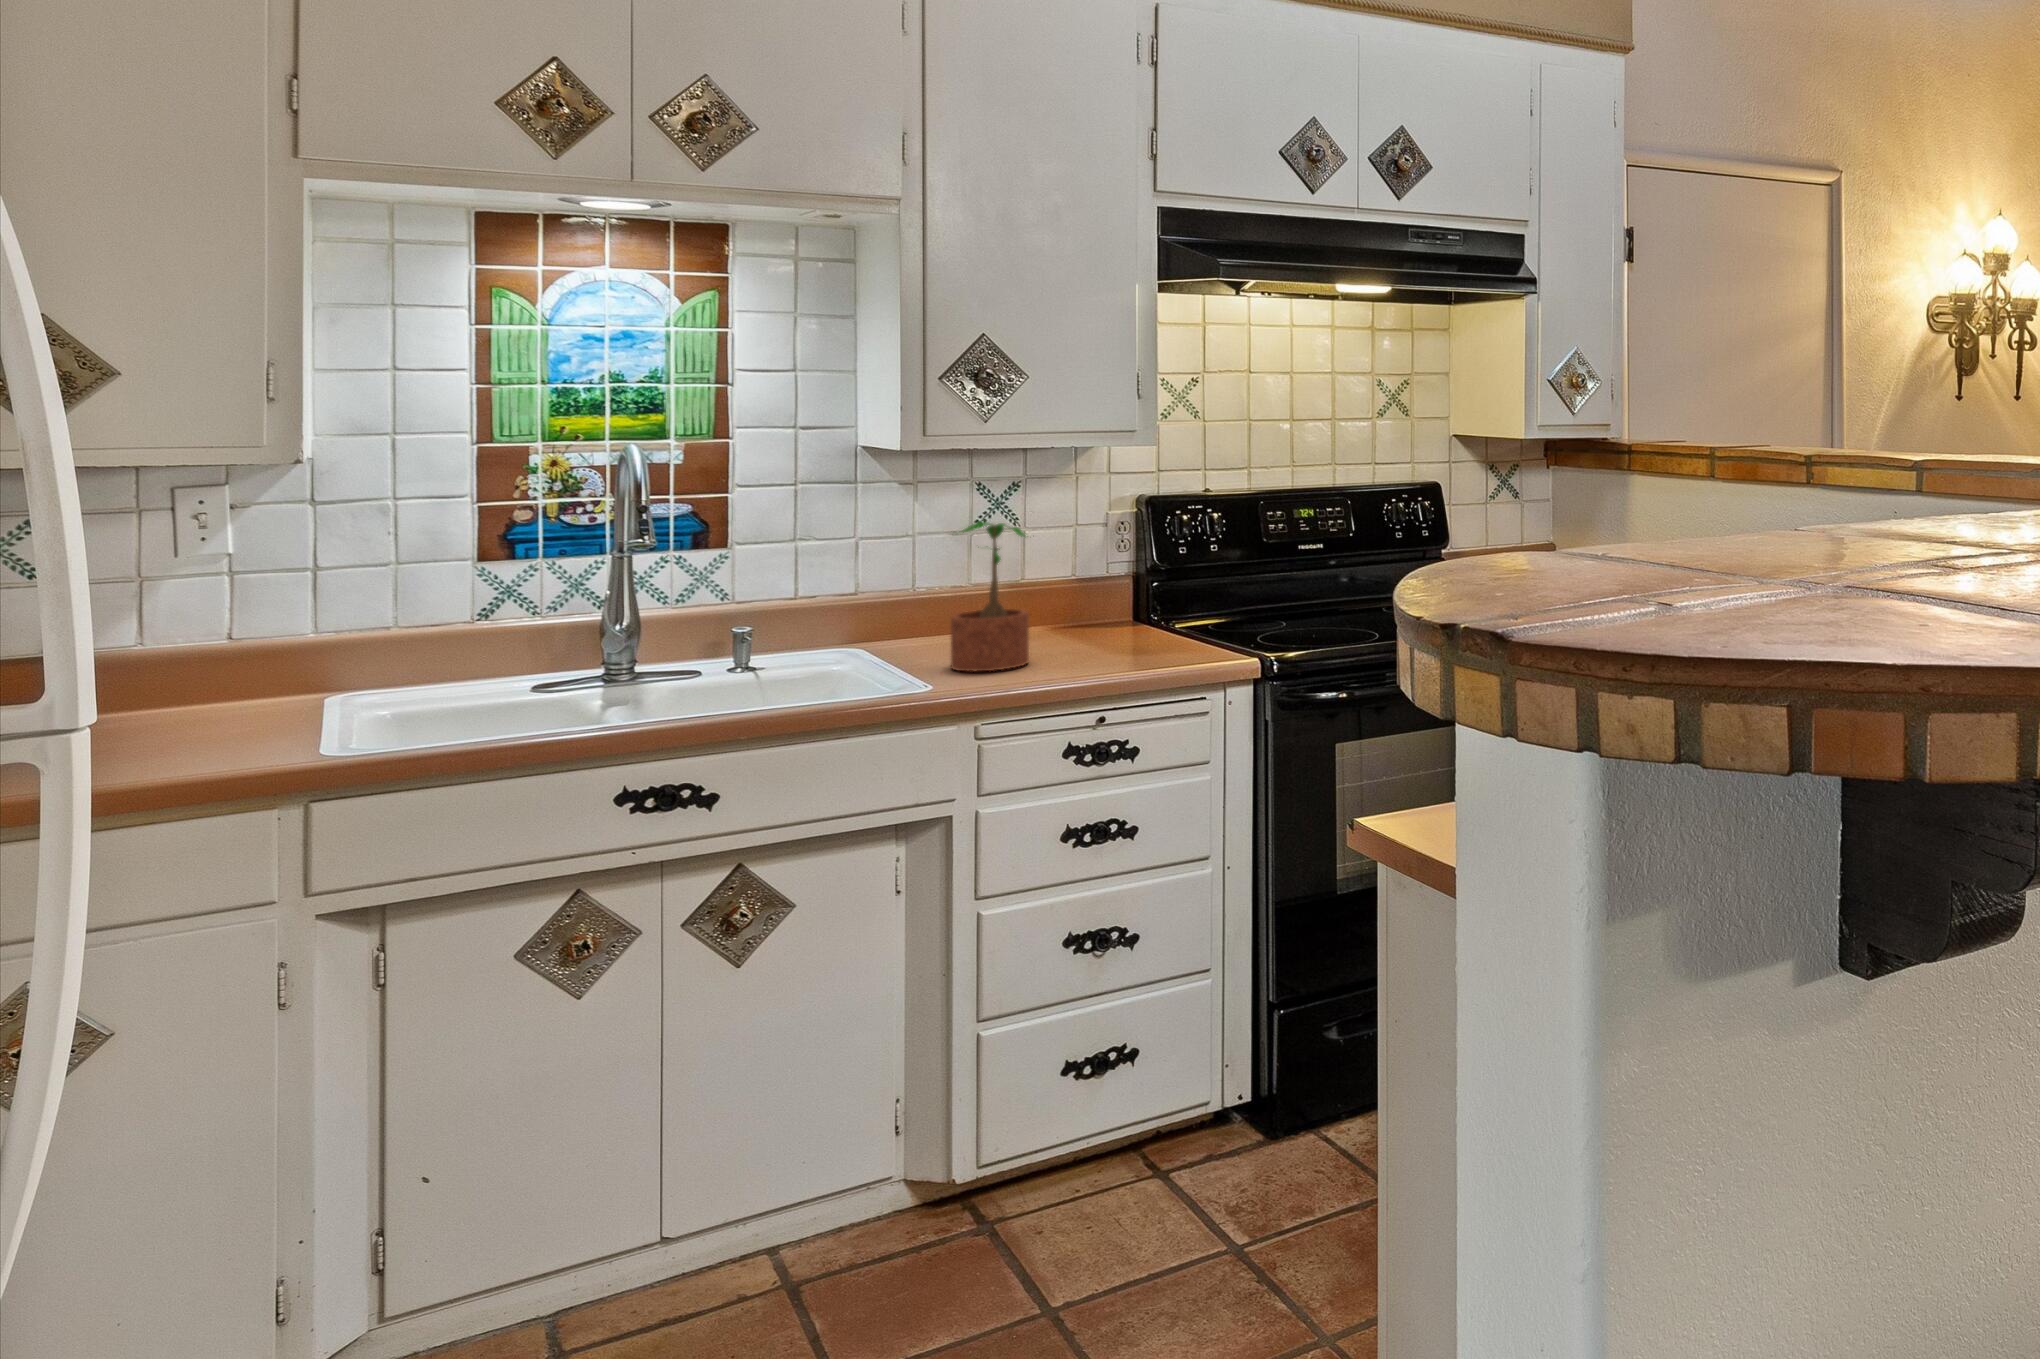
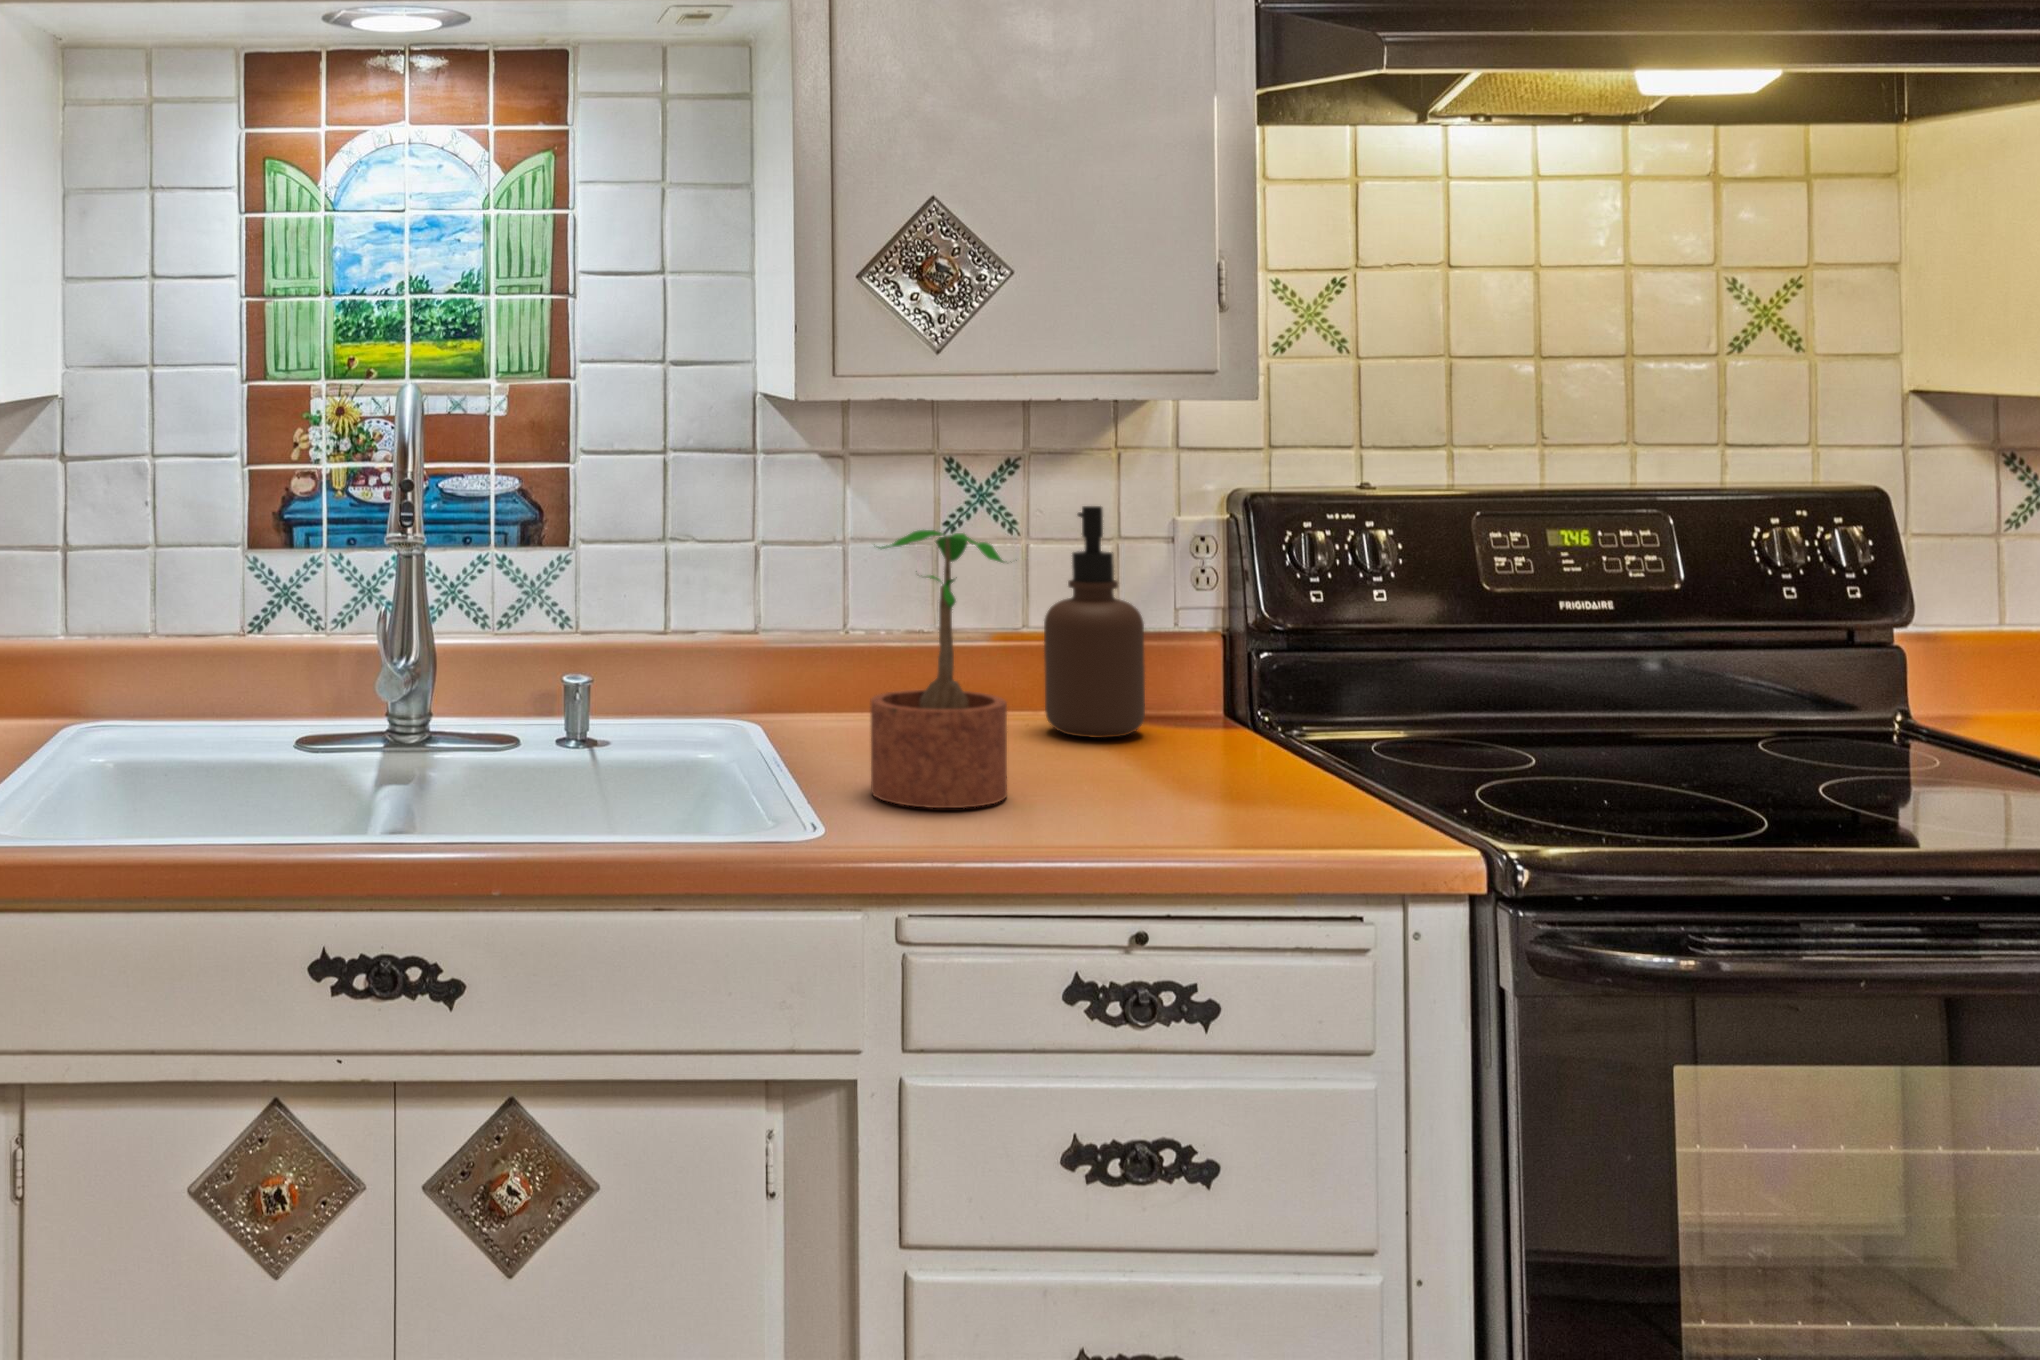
soap dispenser: none [1039,505,1095,632] -> present [1044,506,1145,738]

